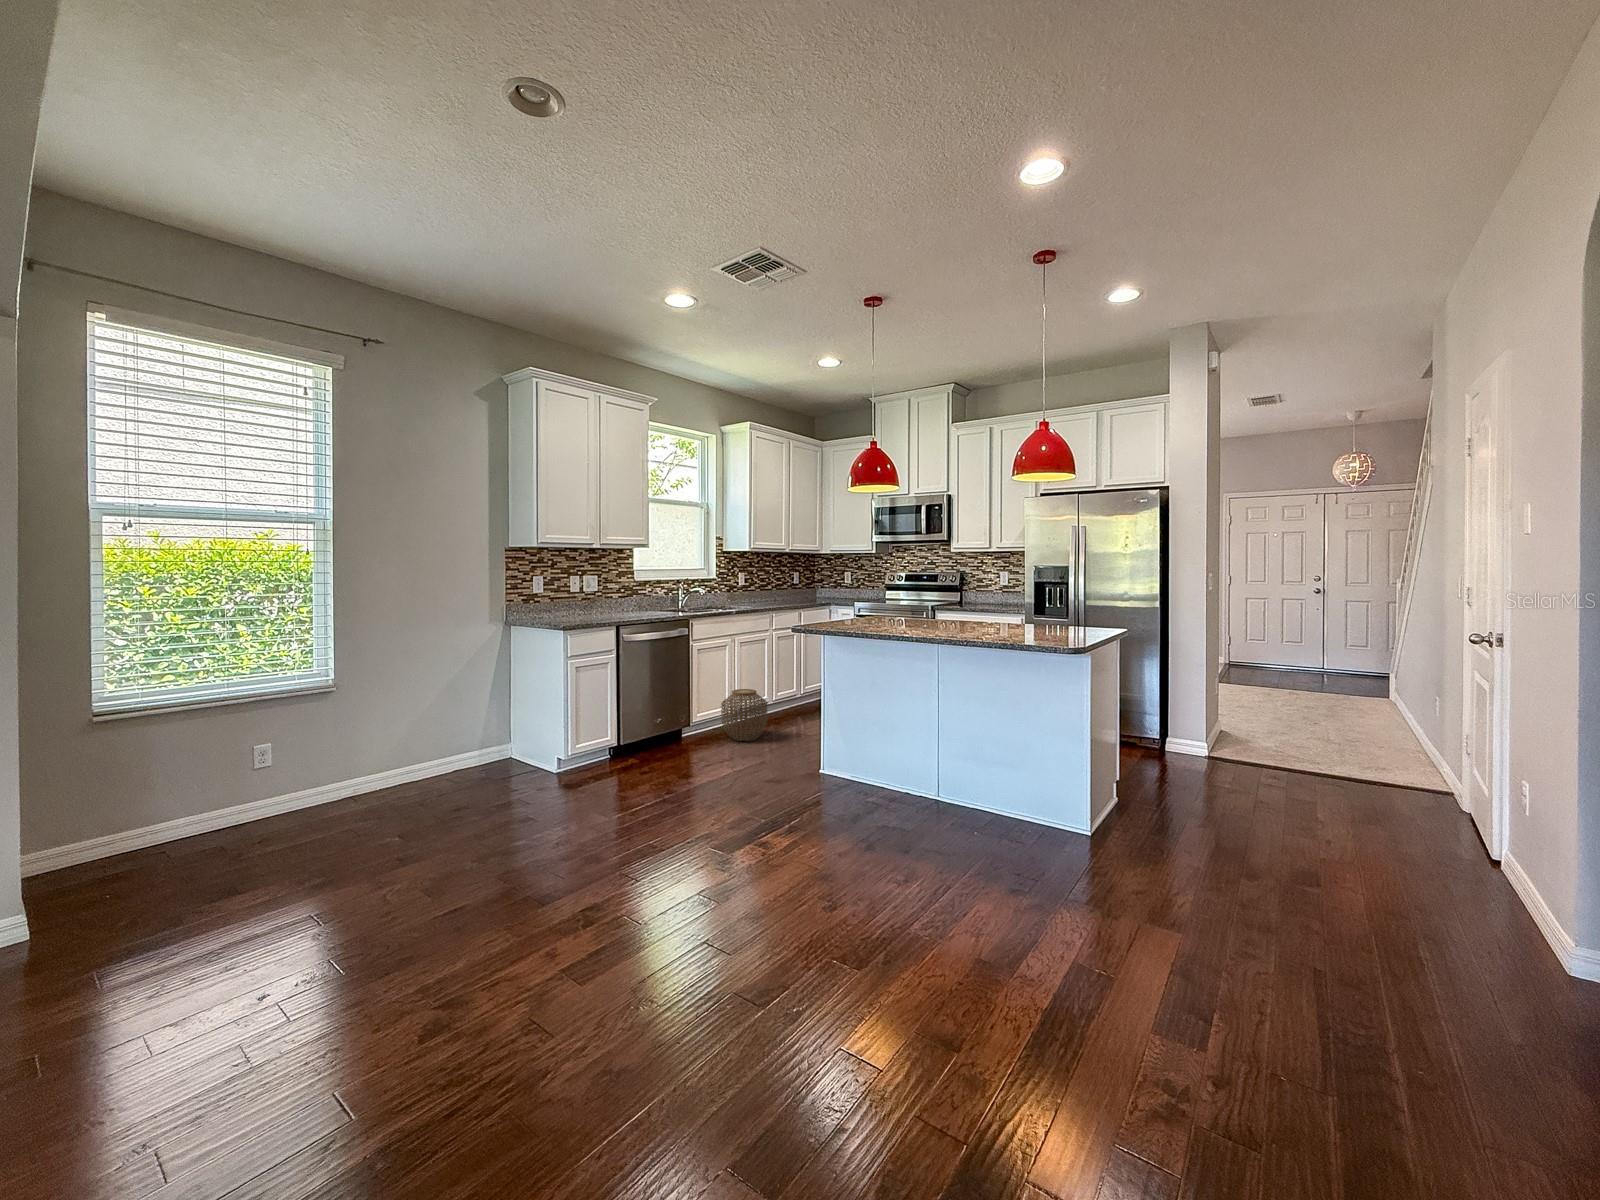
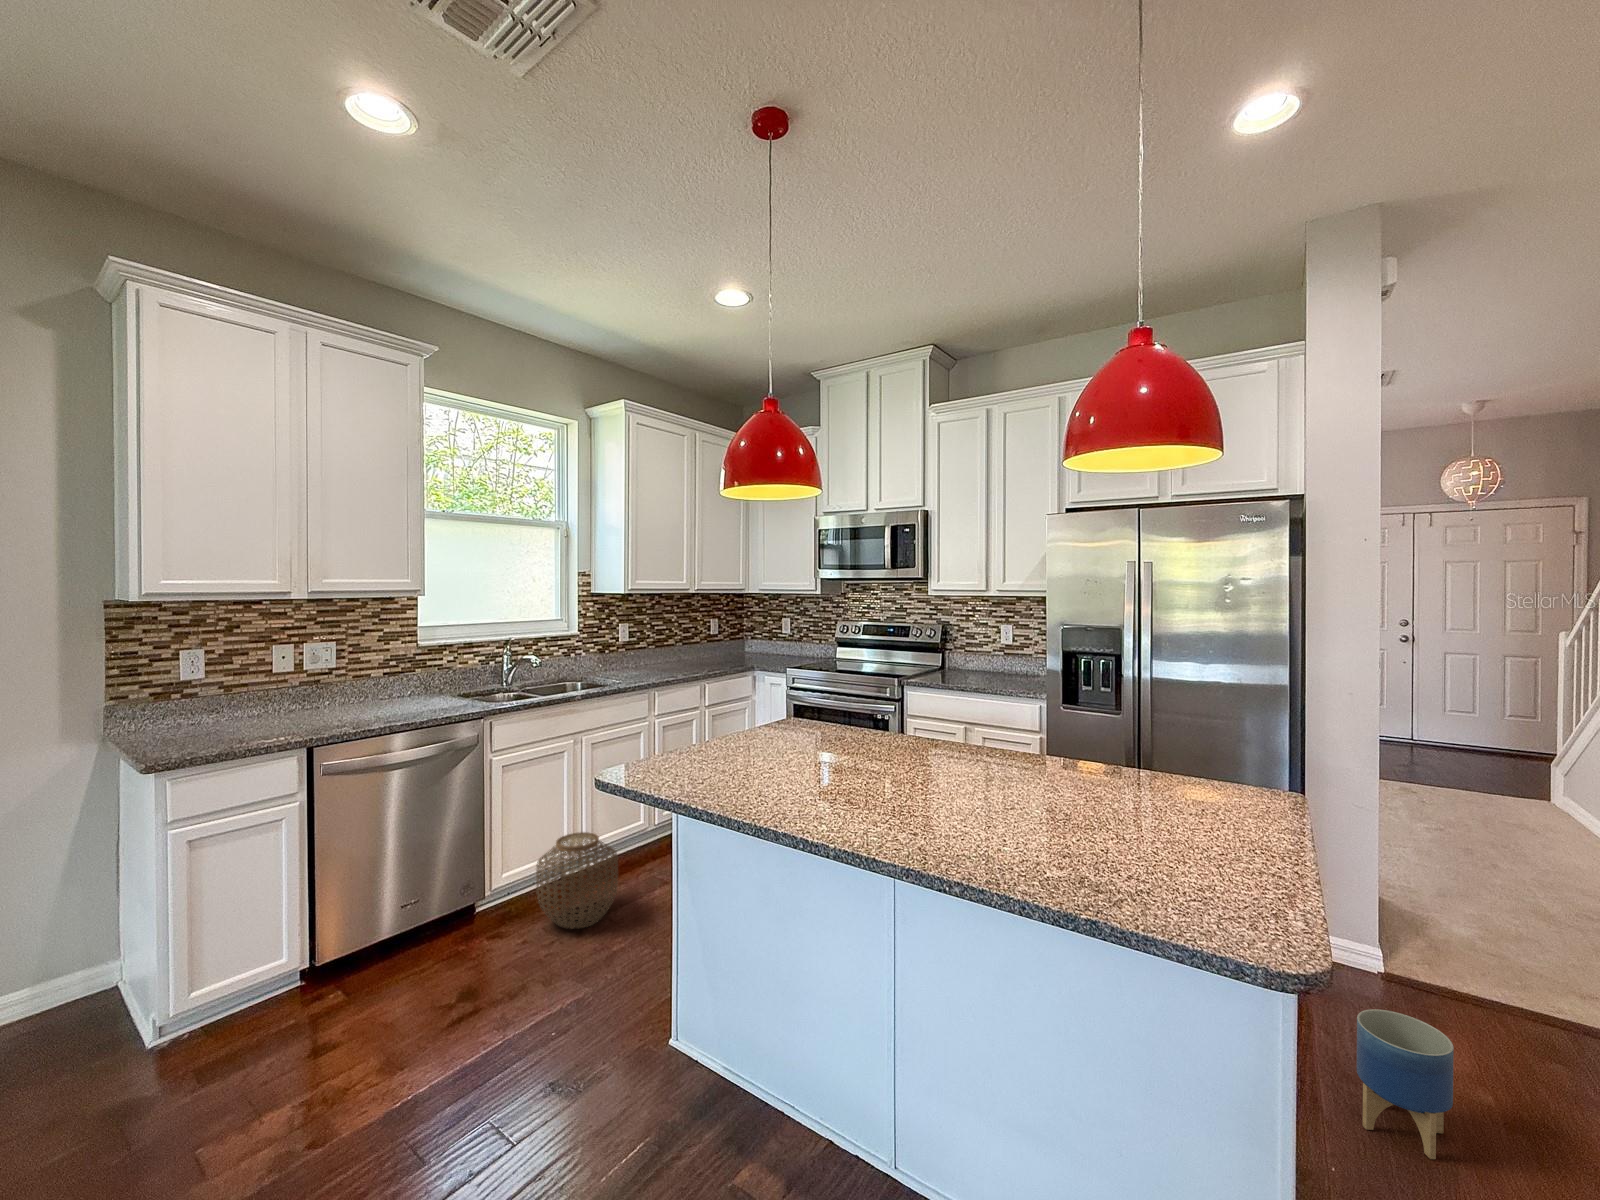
planter: none [1159,740,1198,796] -> present [1357,1009,1454,1159]

